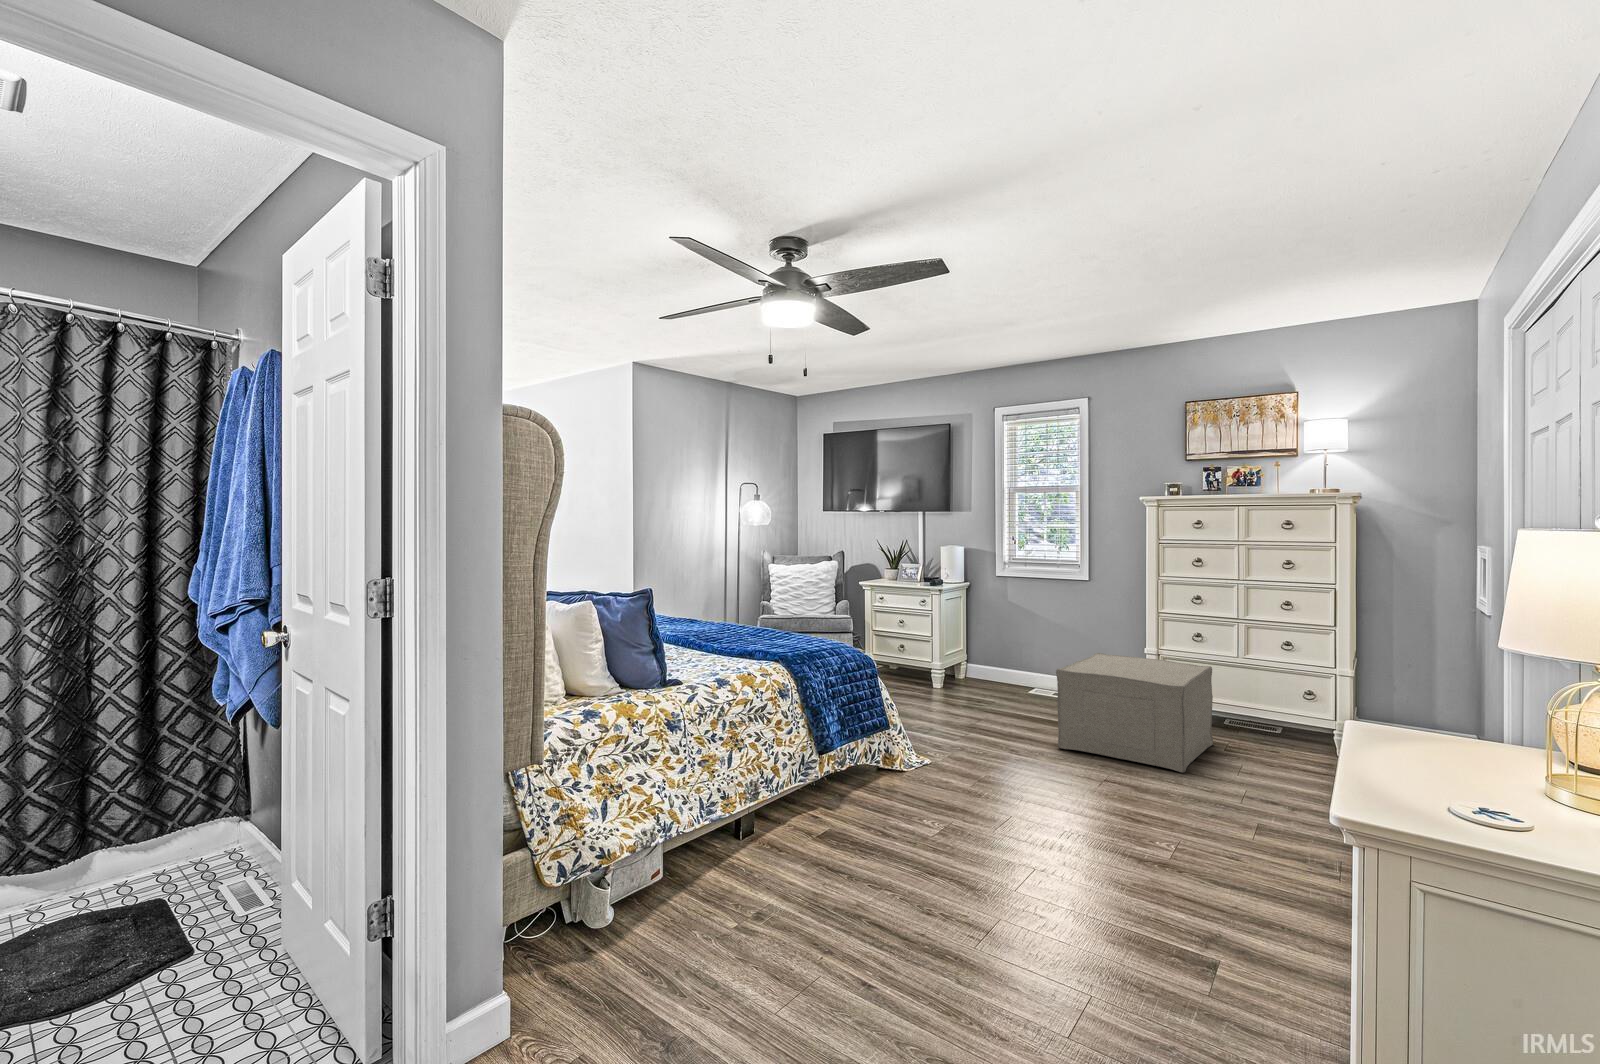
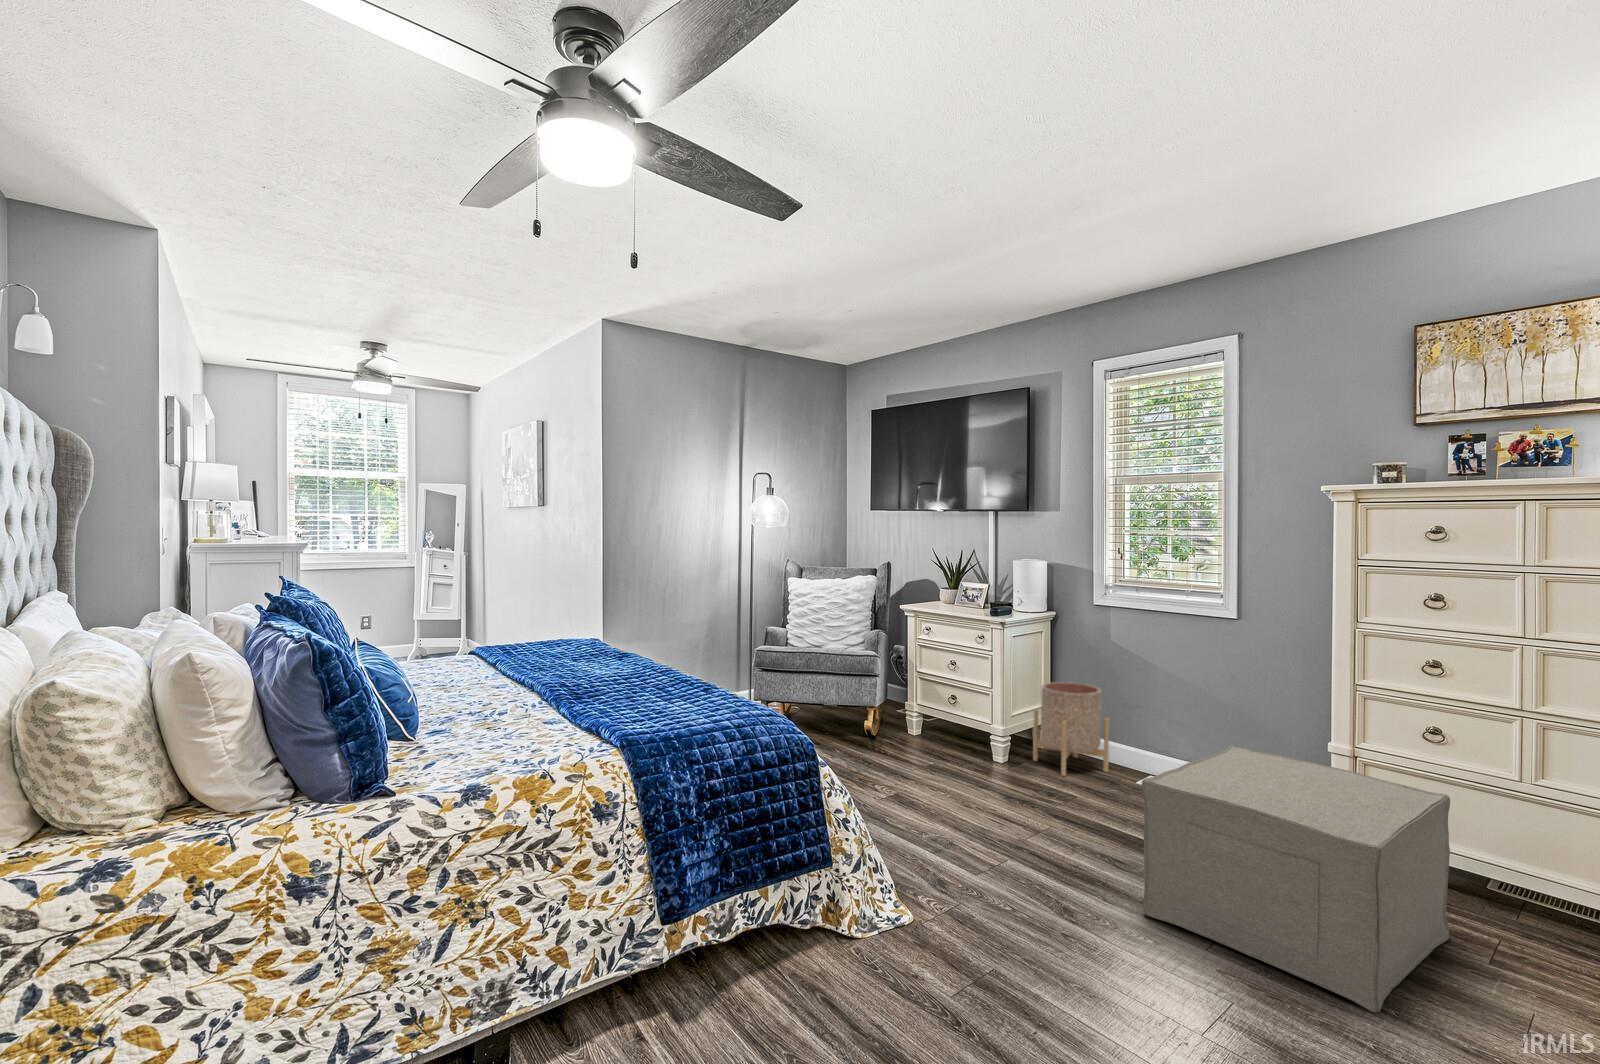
planter: none [957,631,1008,692] -> present [1033,682,1109,776]

